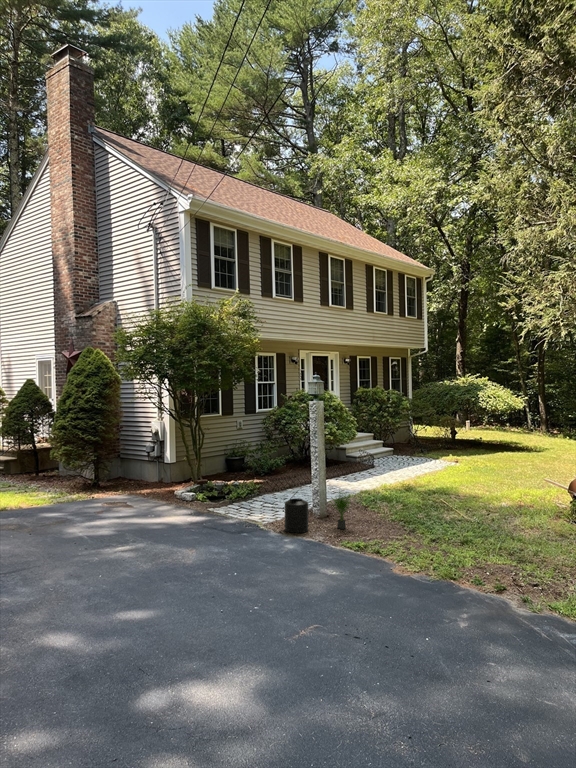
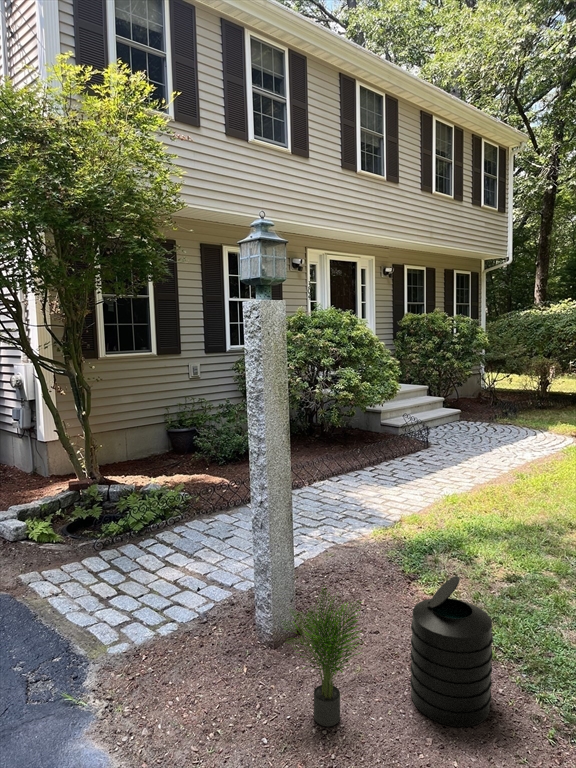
trash can: present [284,491,309,533] -> present [410,576,493,727]

